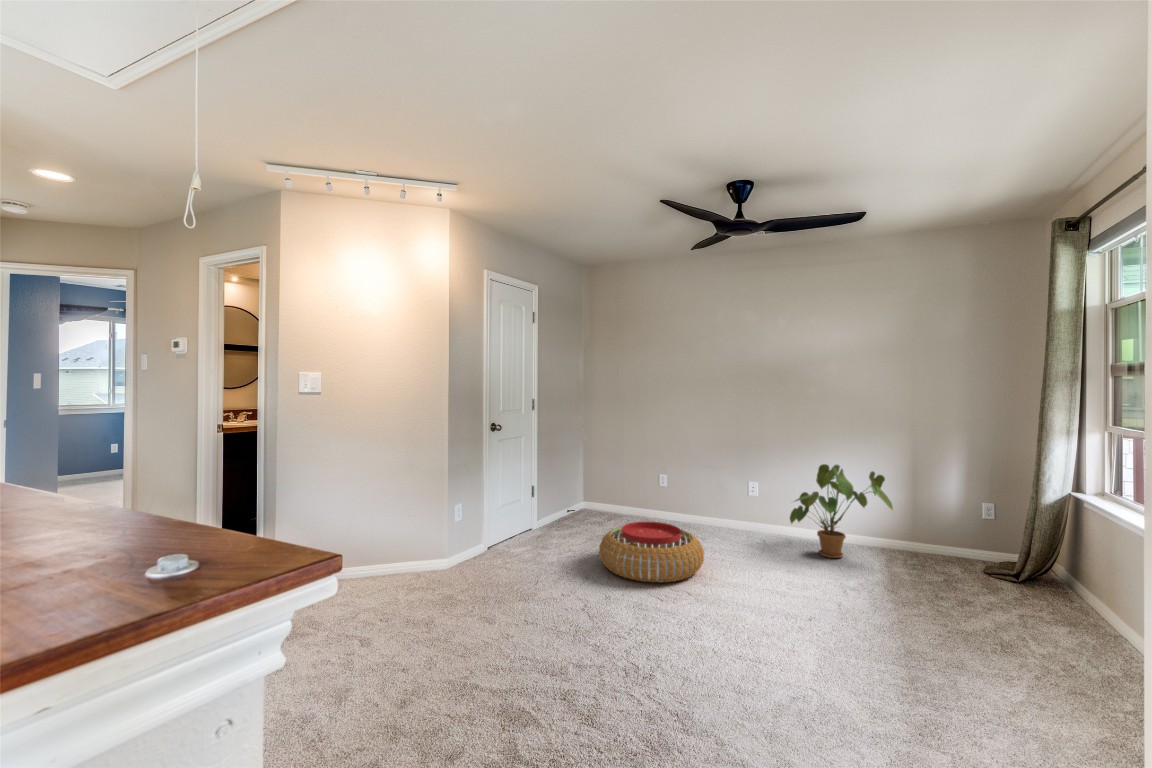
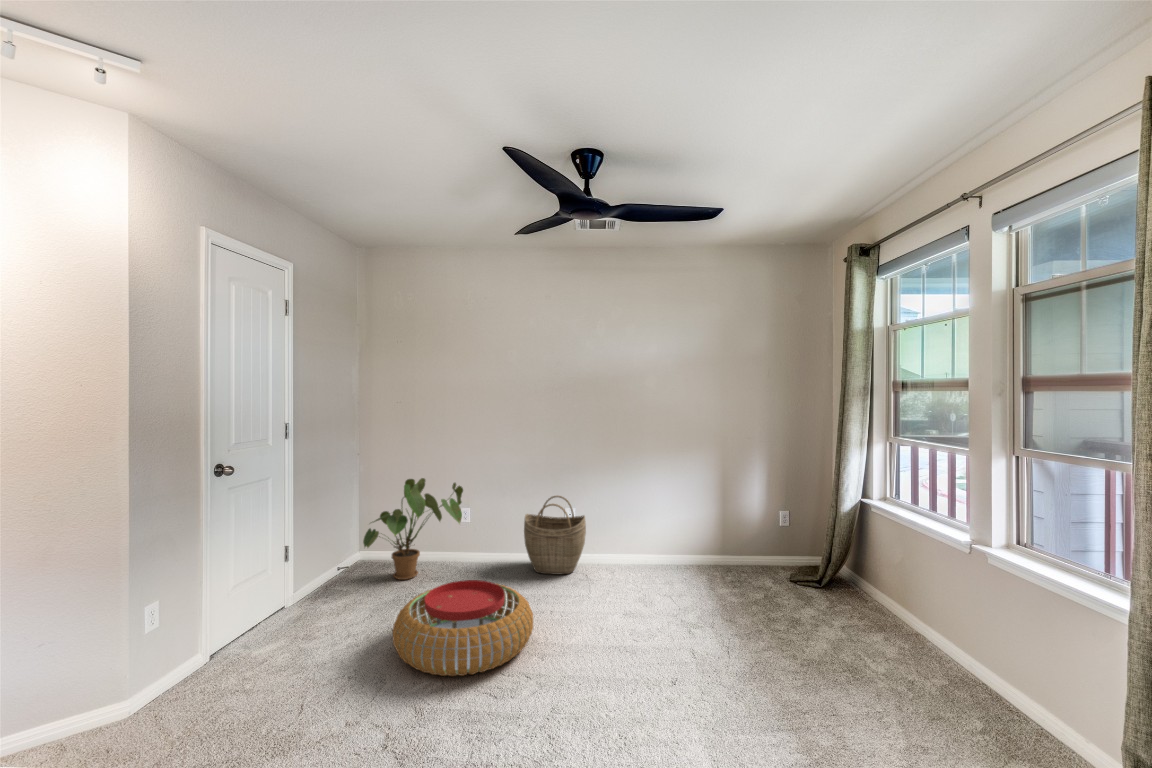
house plant: present [790,464,893,558] -> present [363,478,463,580]
woven basket: none [709,471,766,538] -> present [524,496,586,574]

